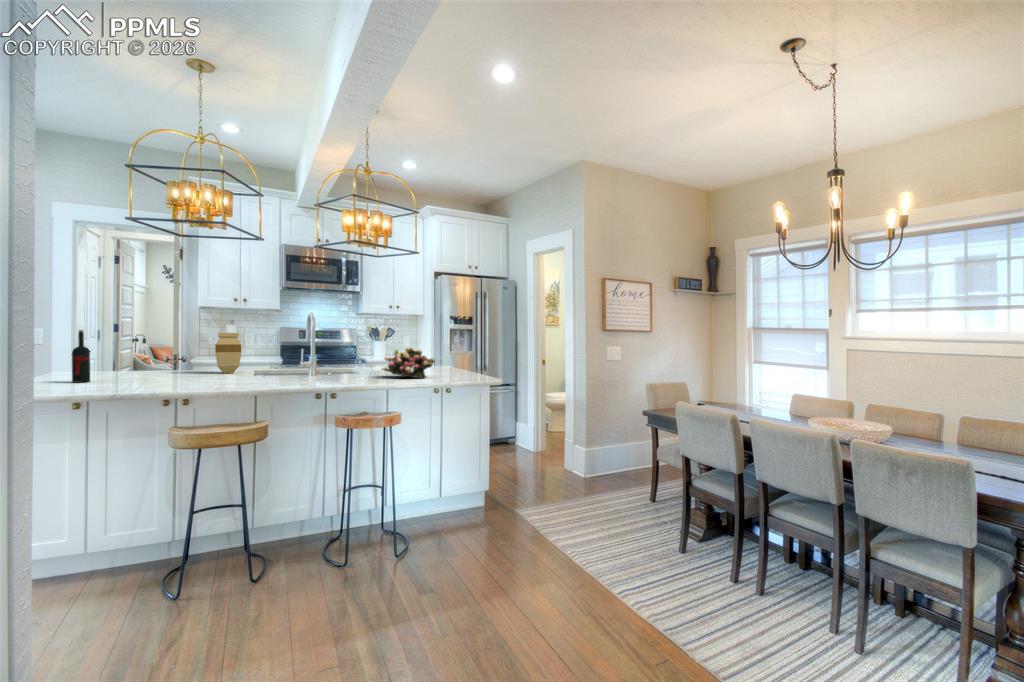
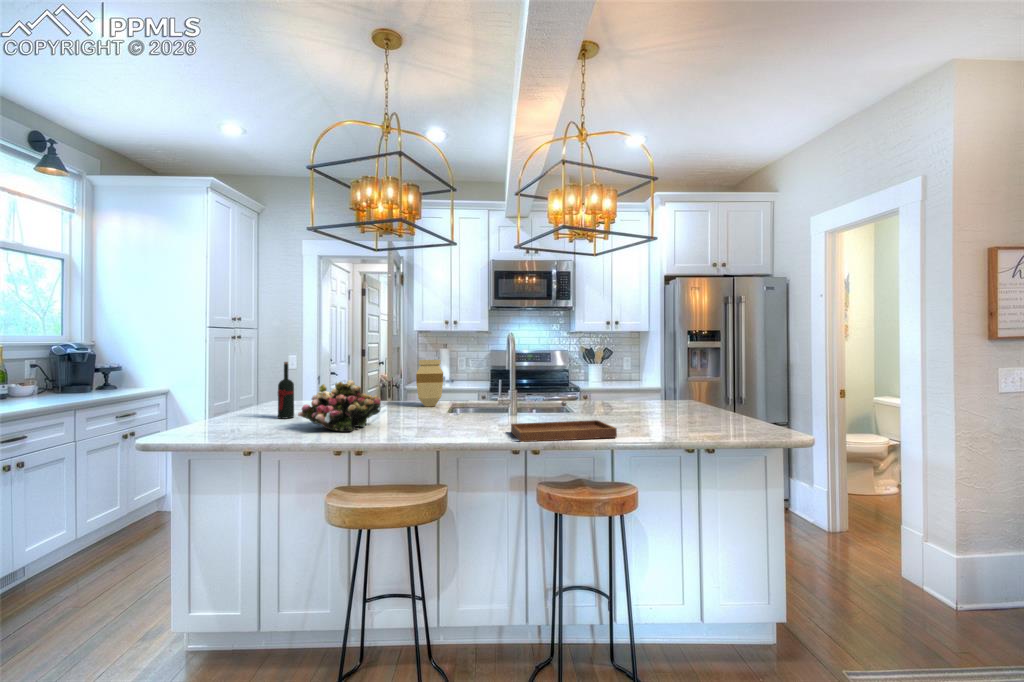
flower arrangement: present [382,347,435,378] -> present [298,380,381,432]
tray: none [313,360,389,386] -> present [511,401,617,442]

